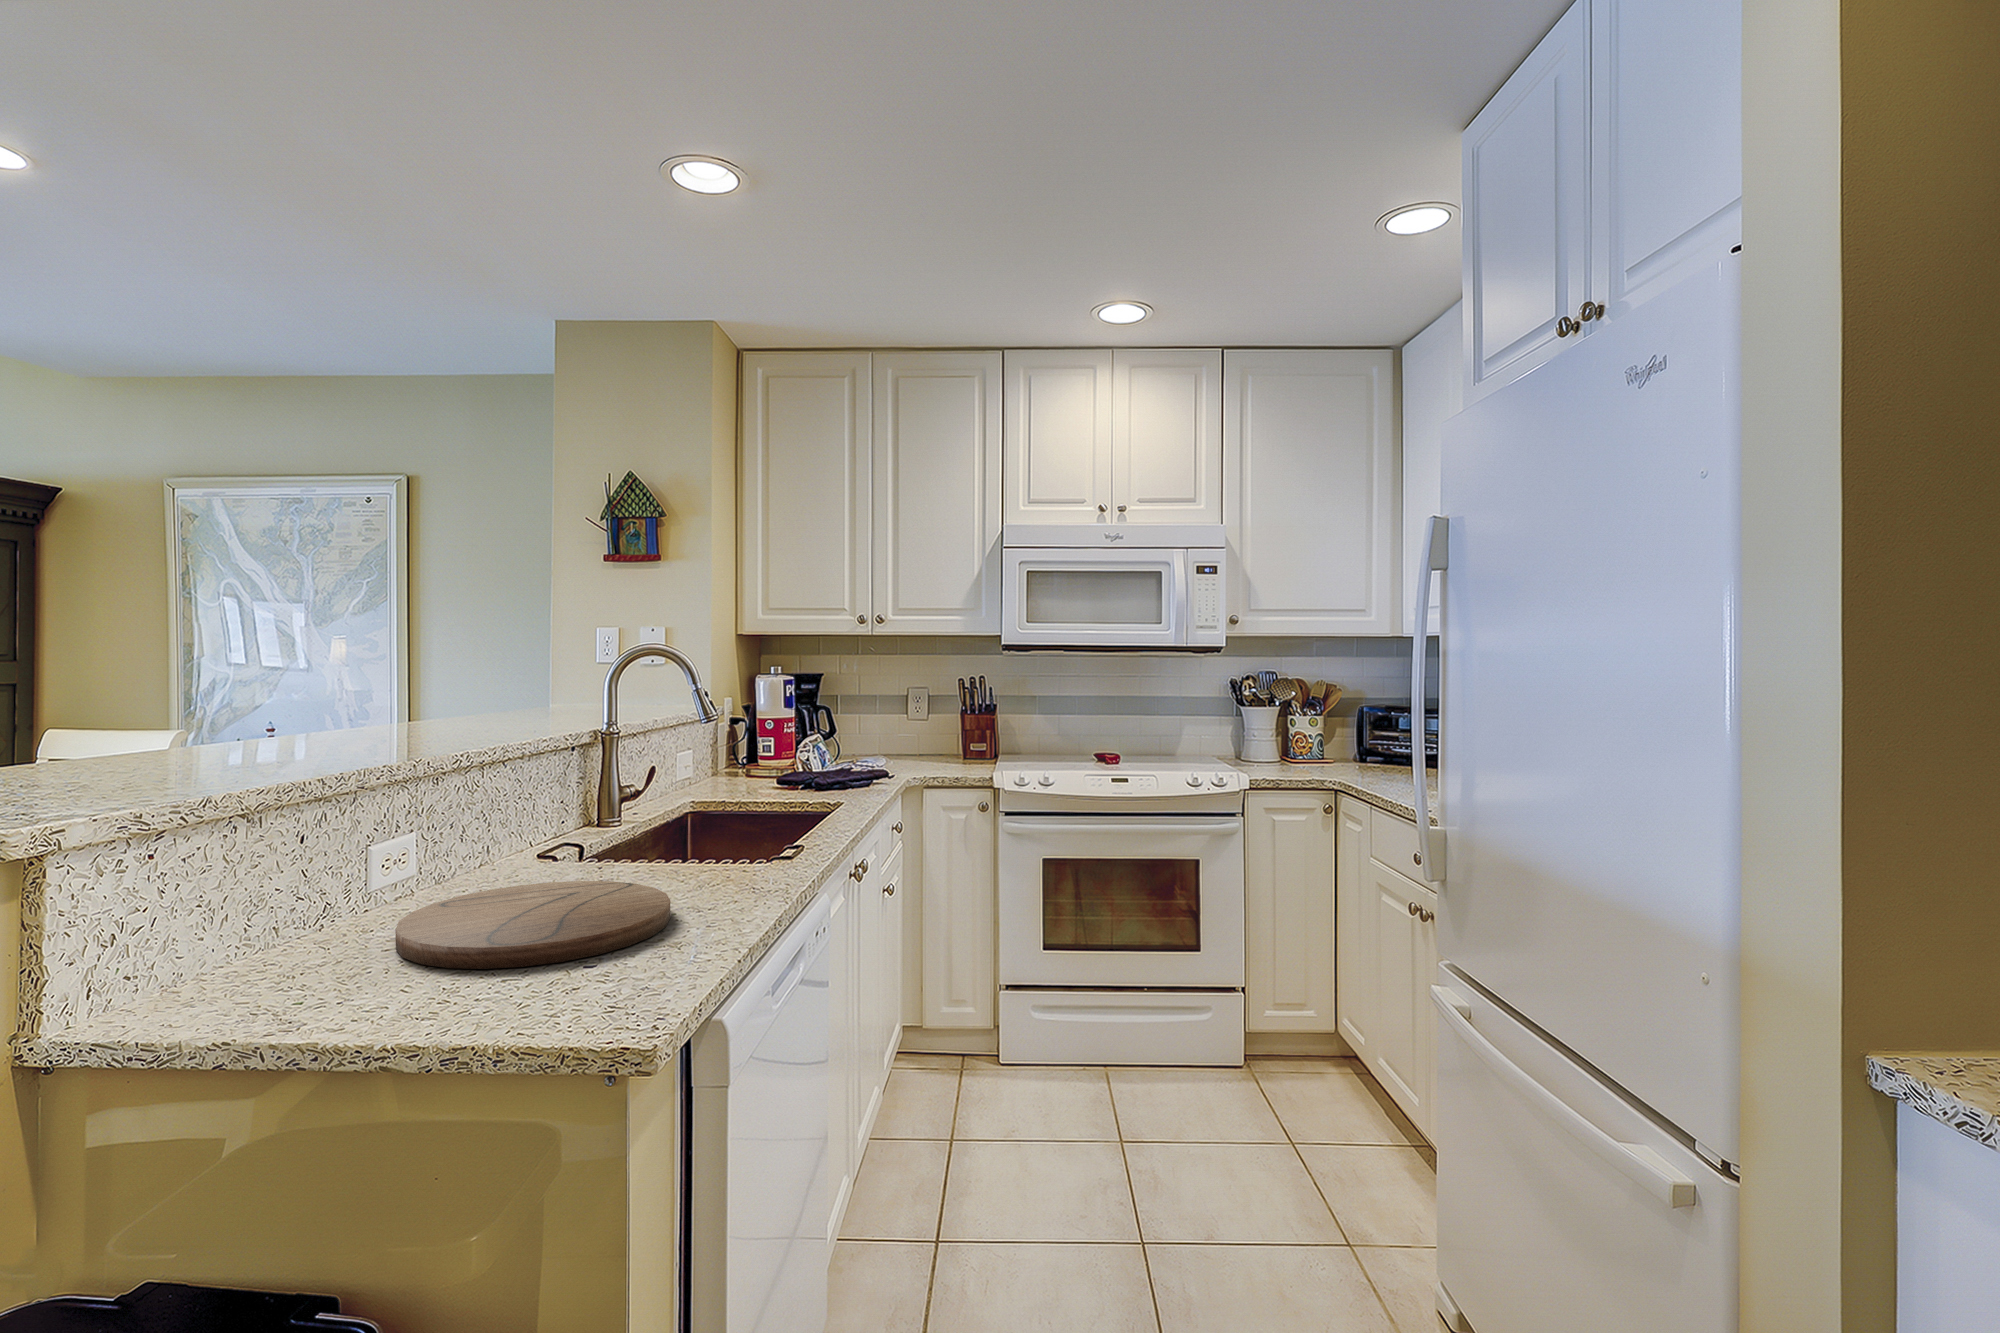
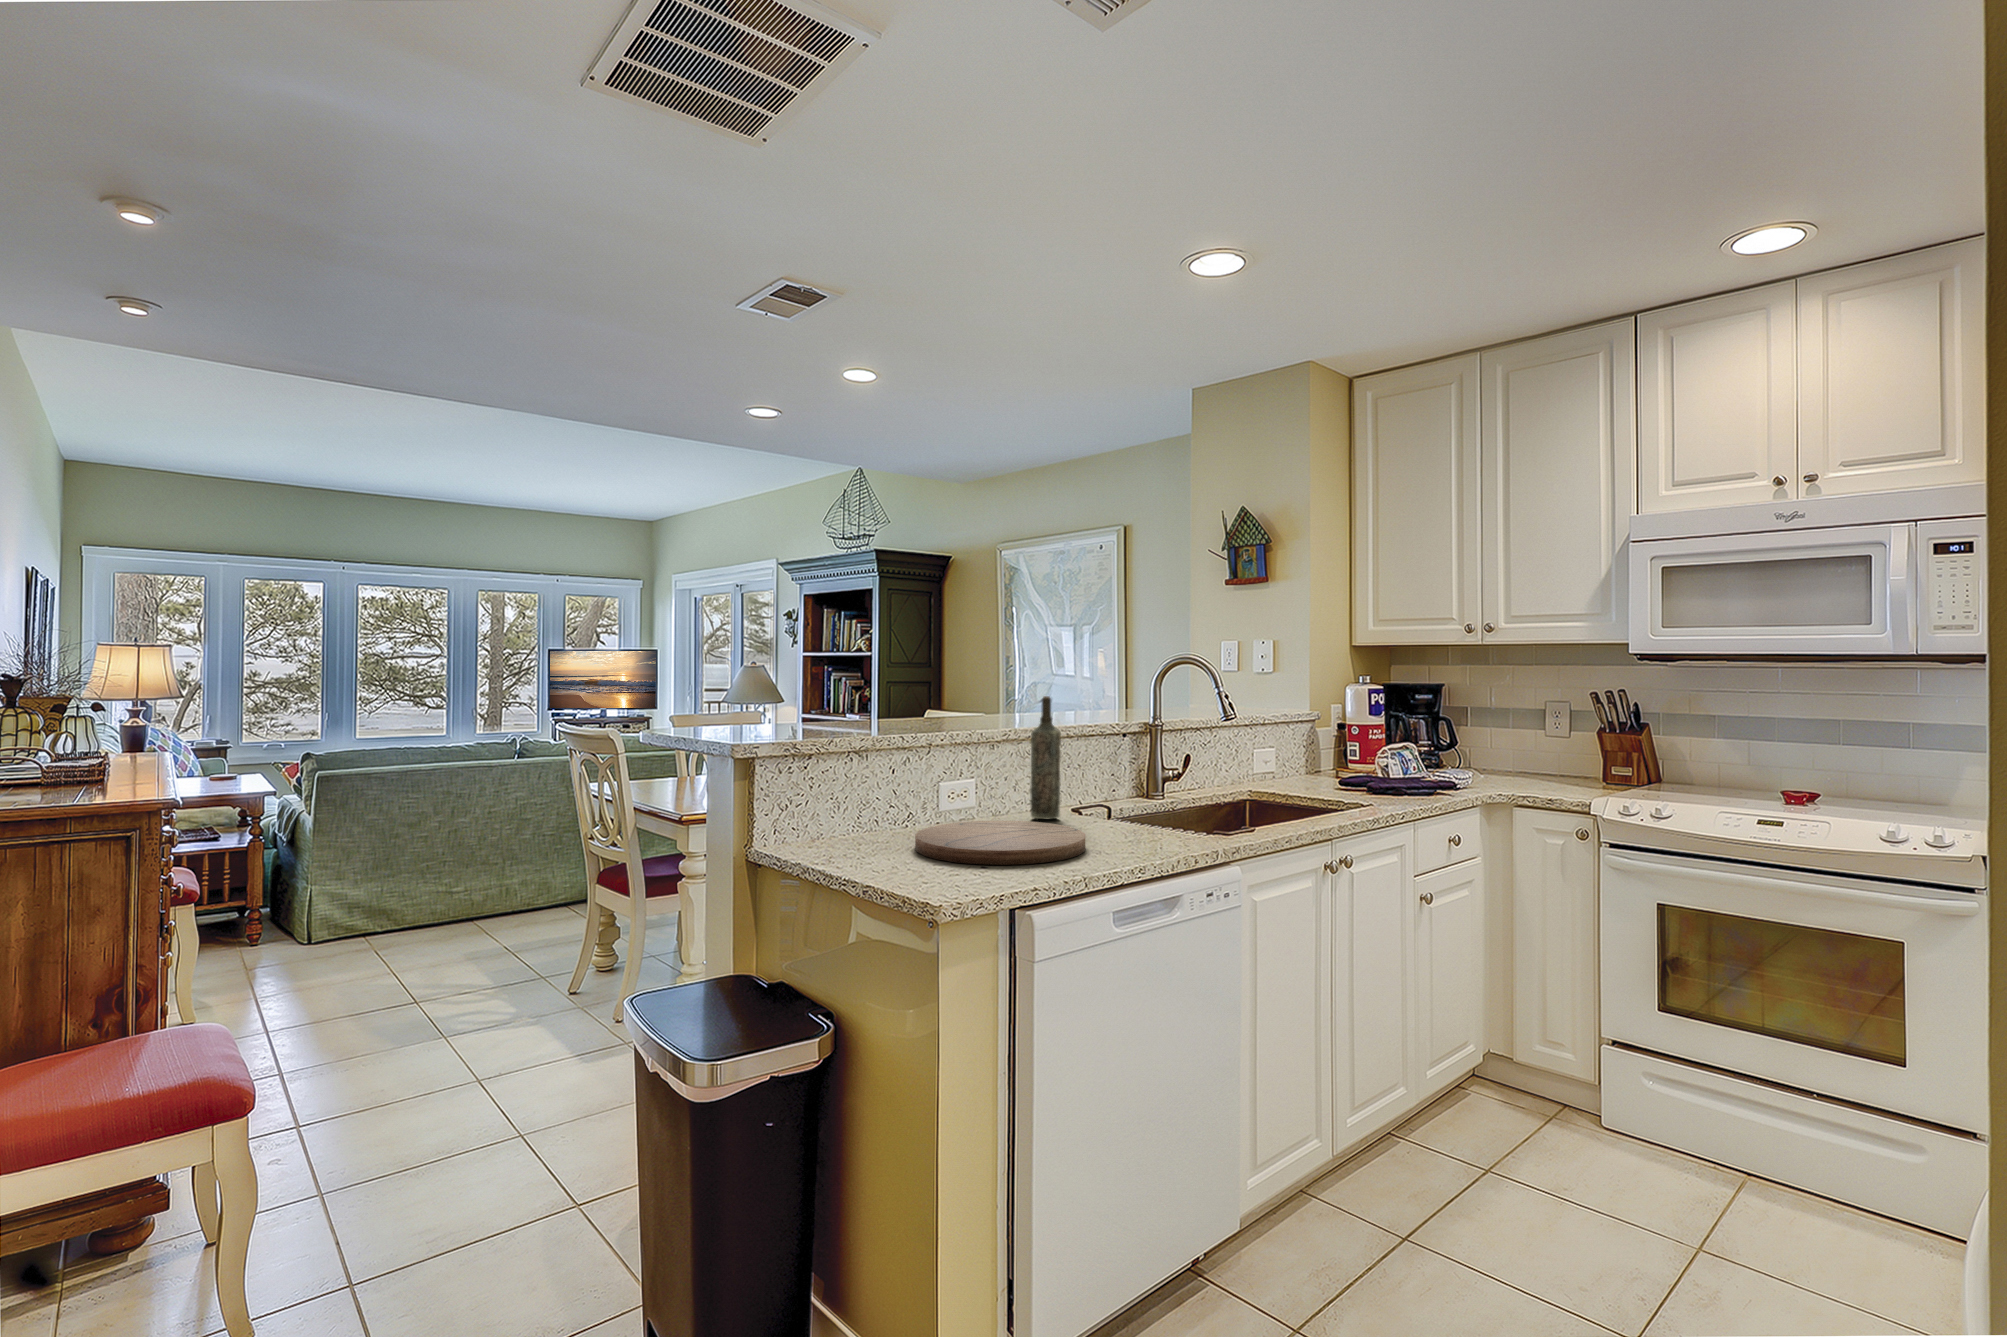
bottle: none [497,705,543,876] -> present [1030,696,1061,819]

